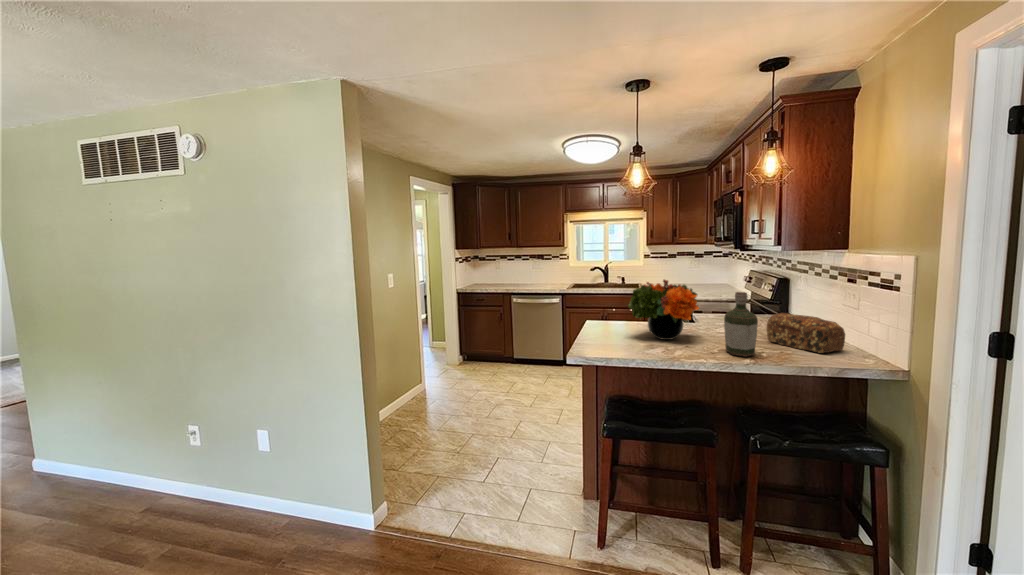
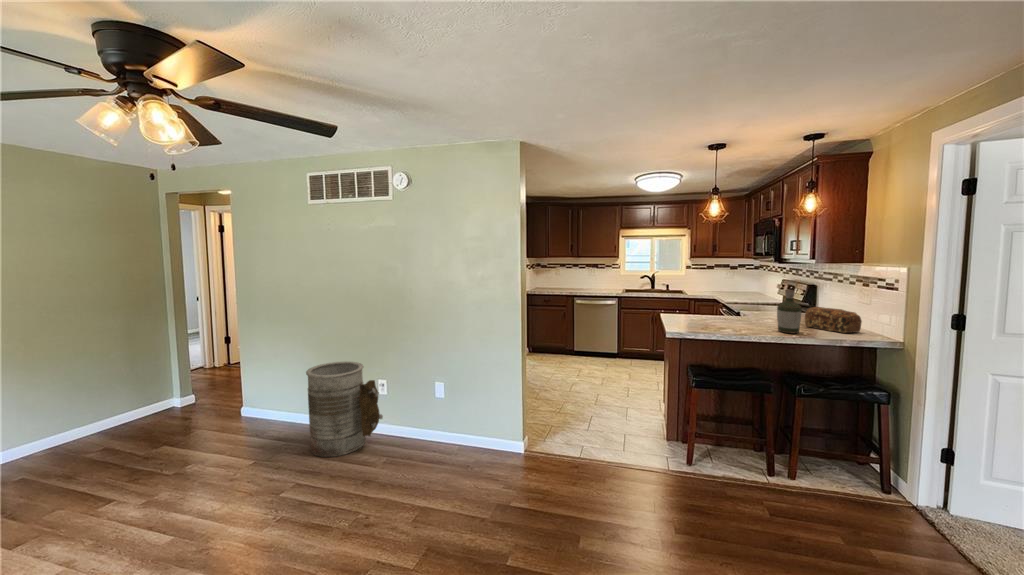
flower arrangement: present [628,280,699,340] -> none [703,282,758,324]
trash can: none [56,402,183,547] -> present [306,362,383,457]

